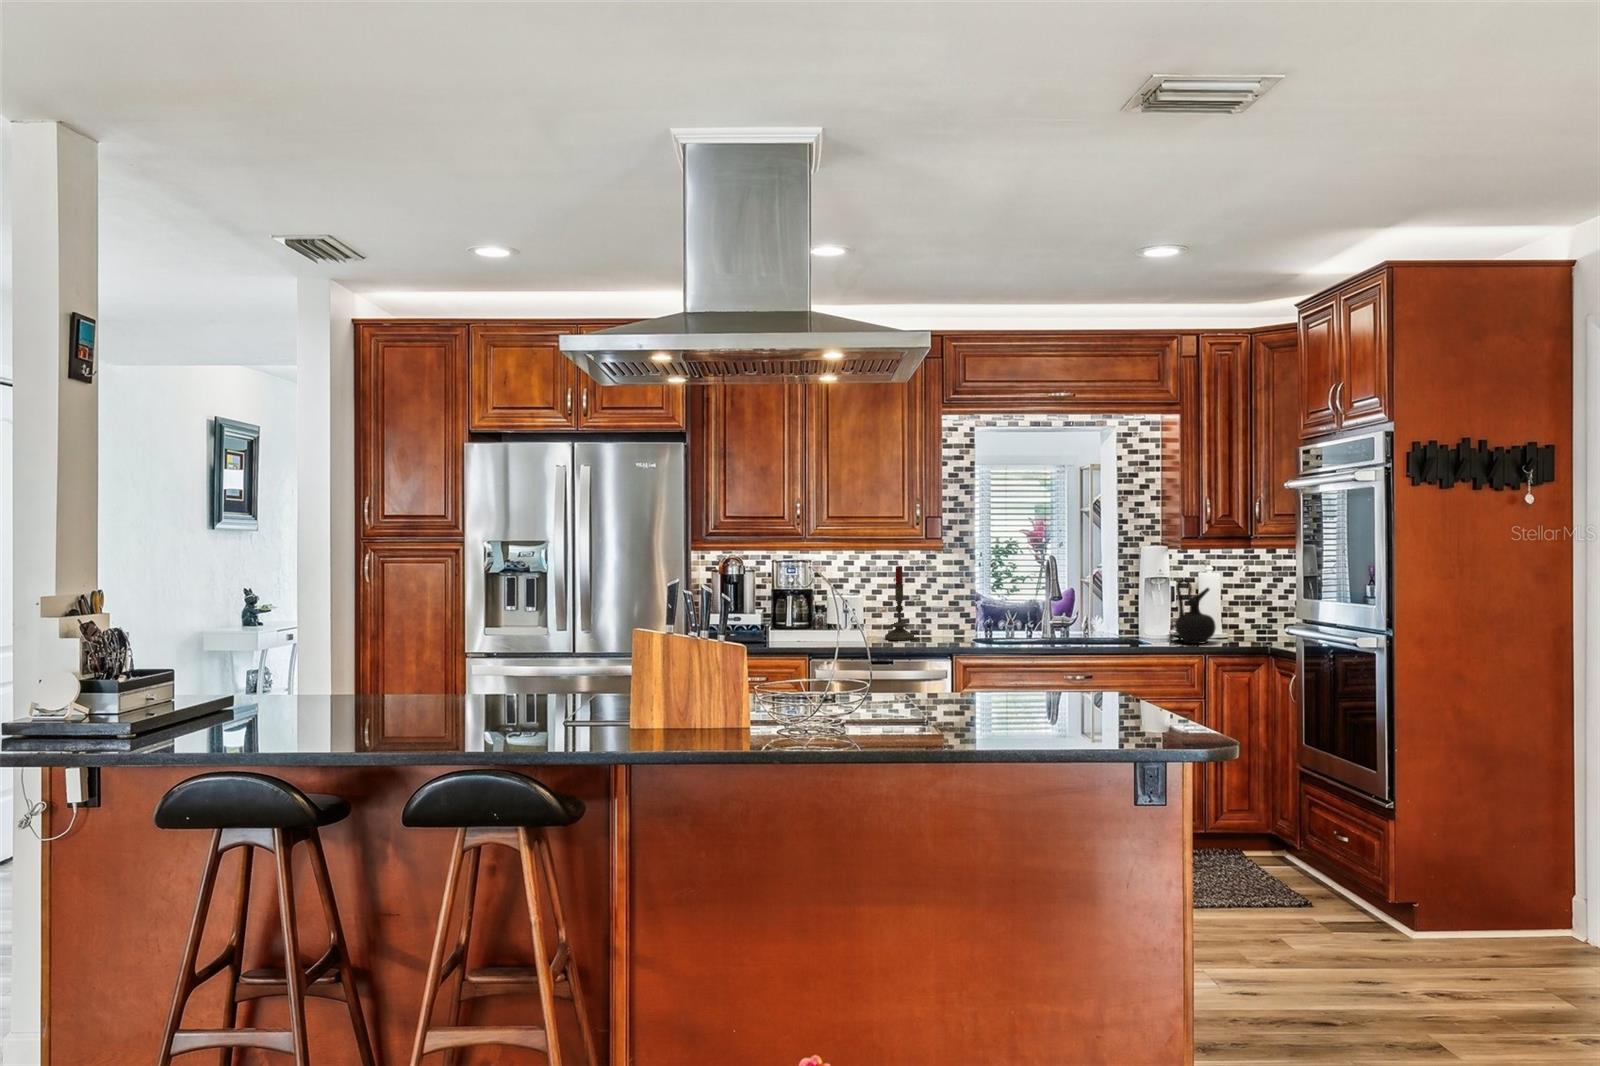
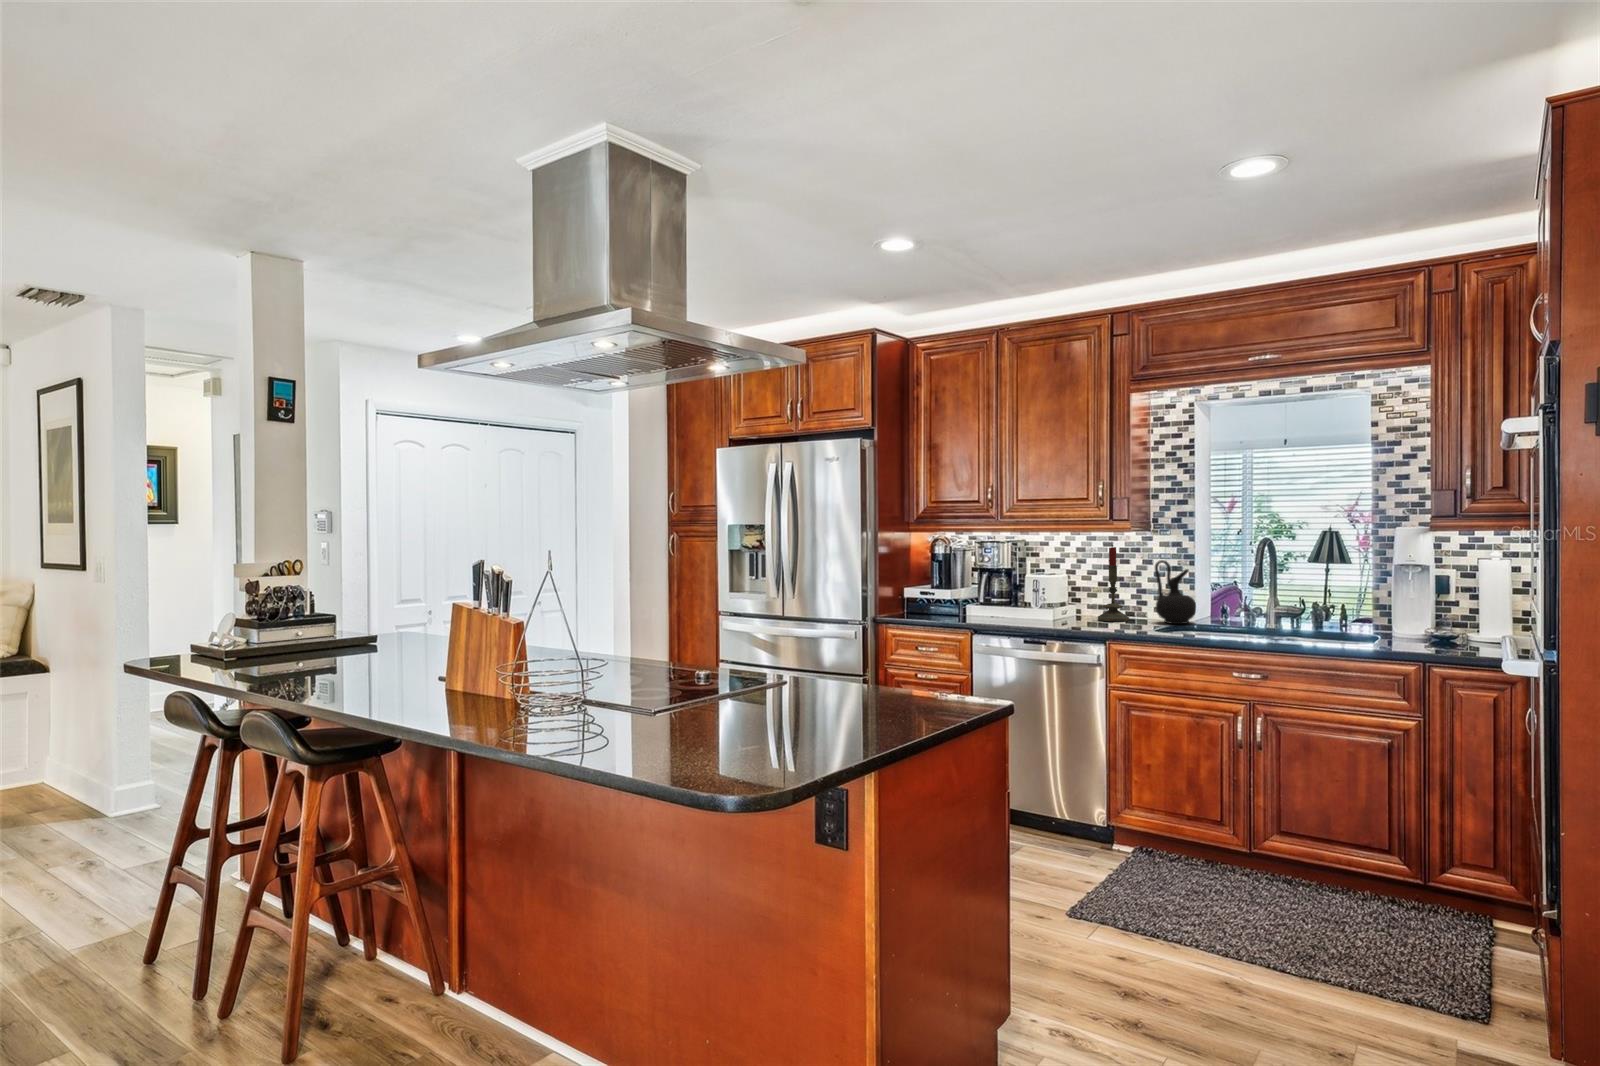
ceramic jug: present [1175,579,1216,644] -> present [1155,560,1196,624]

